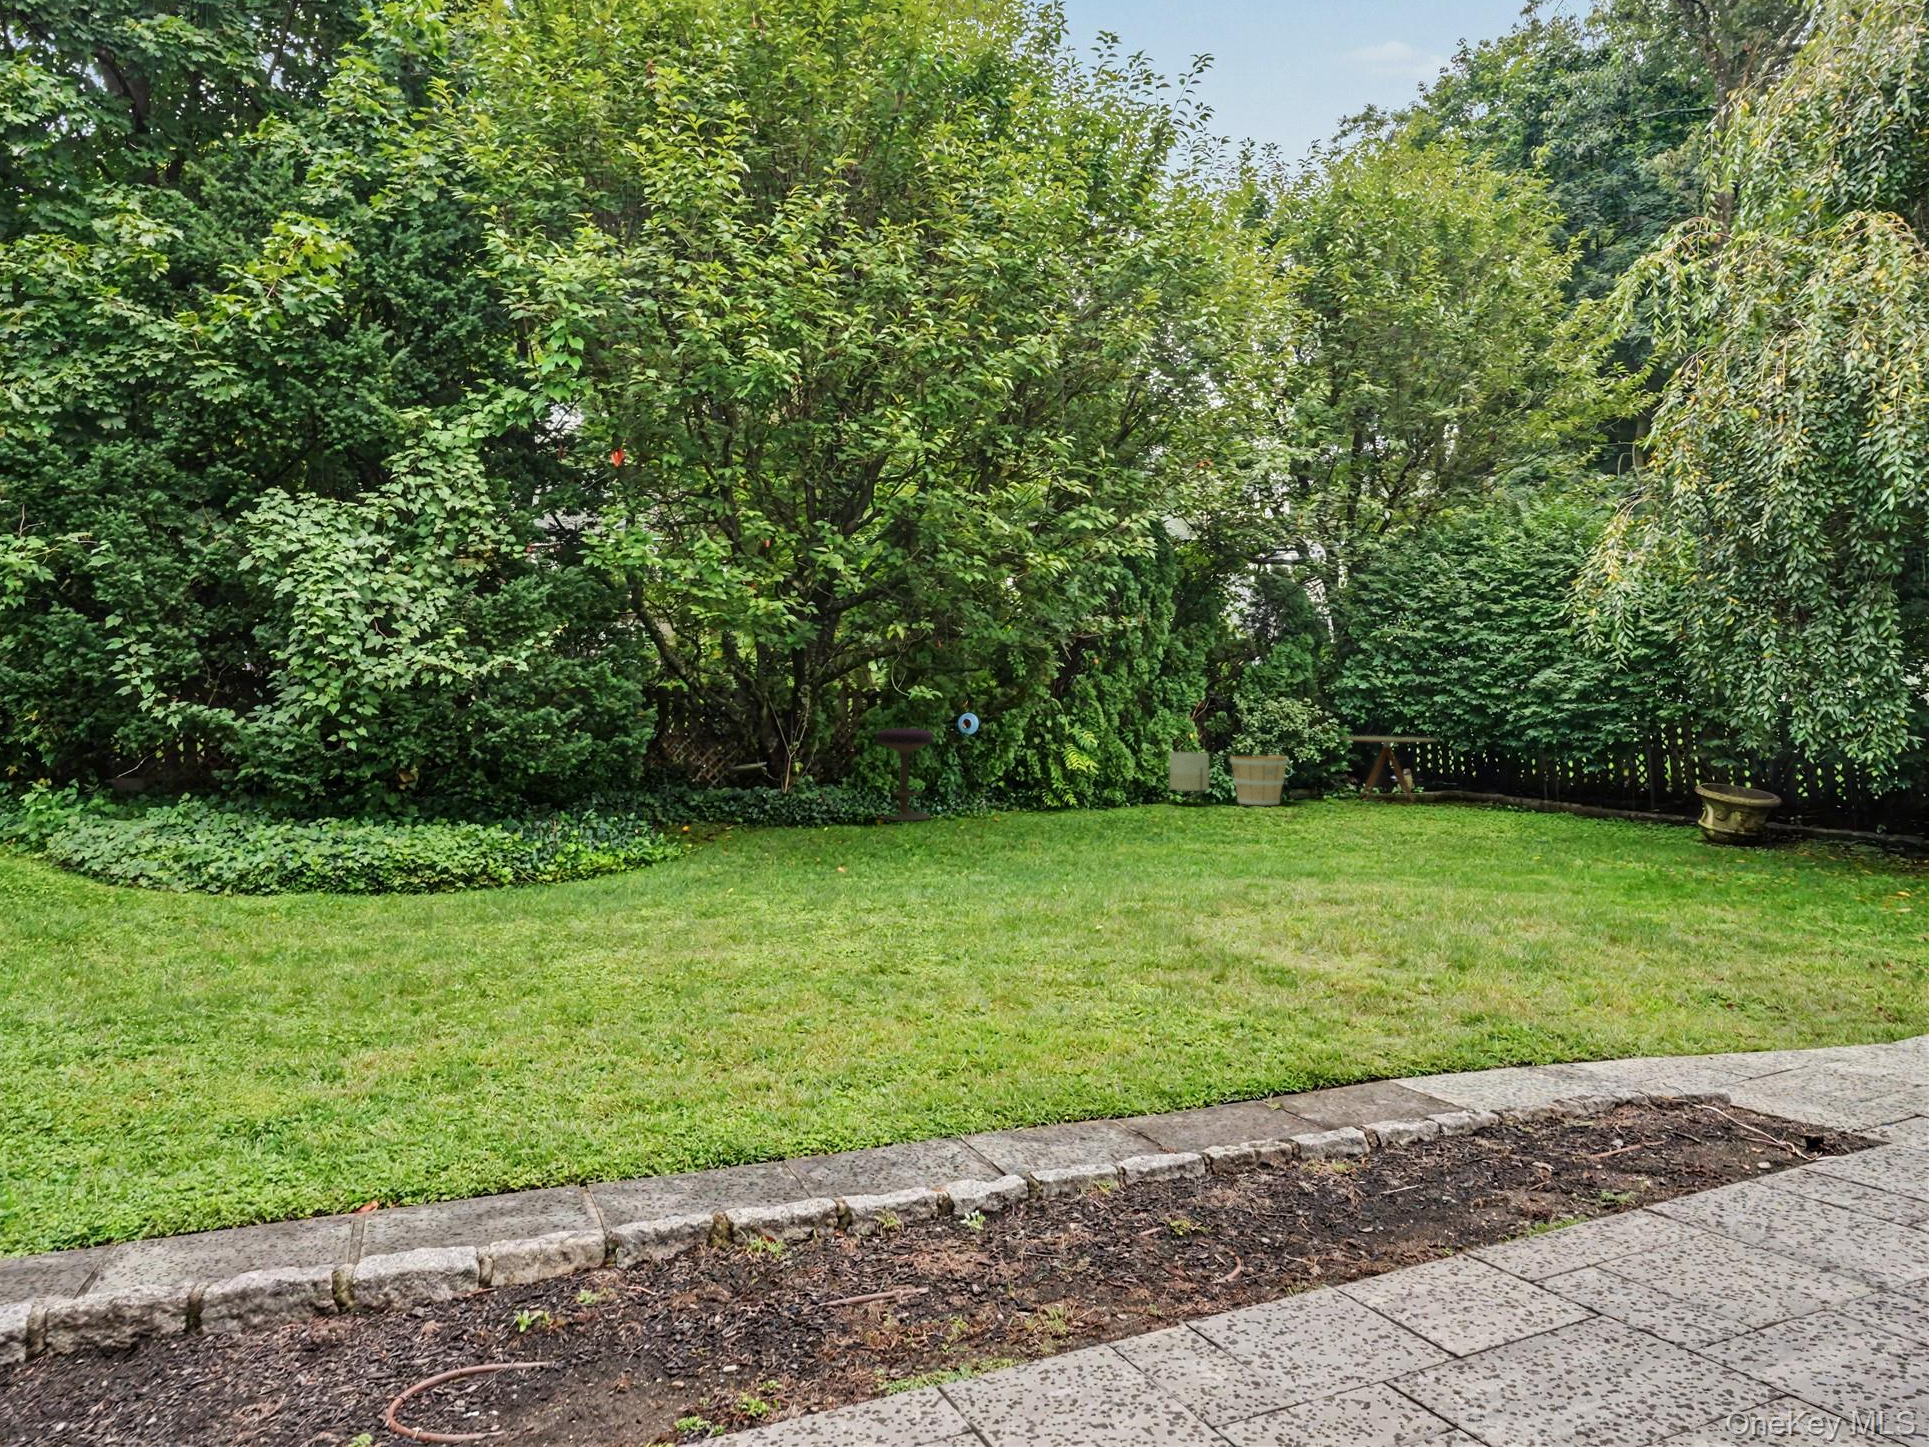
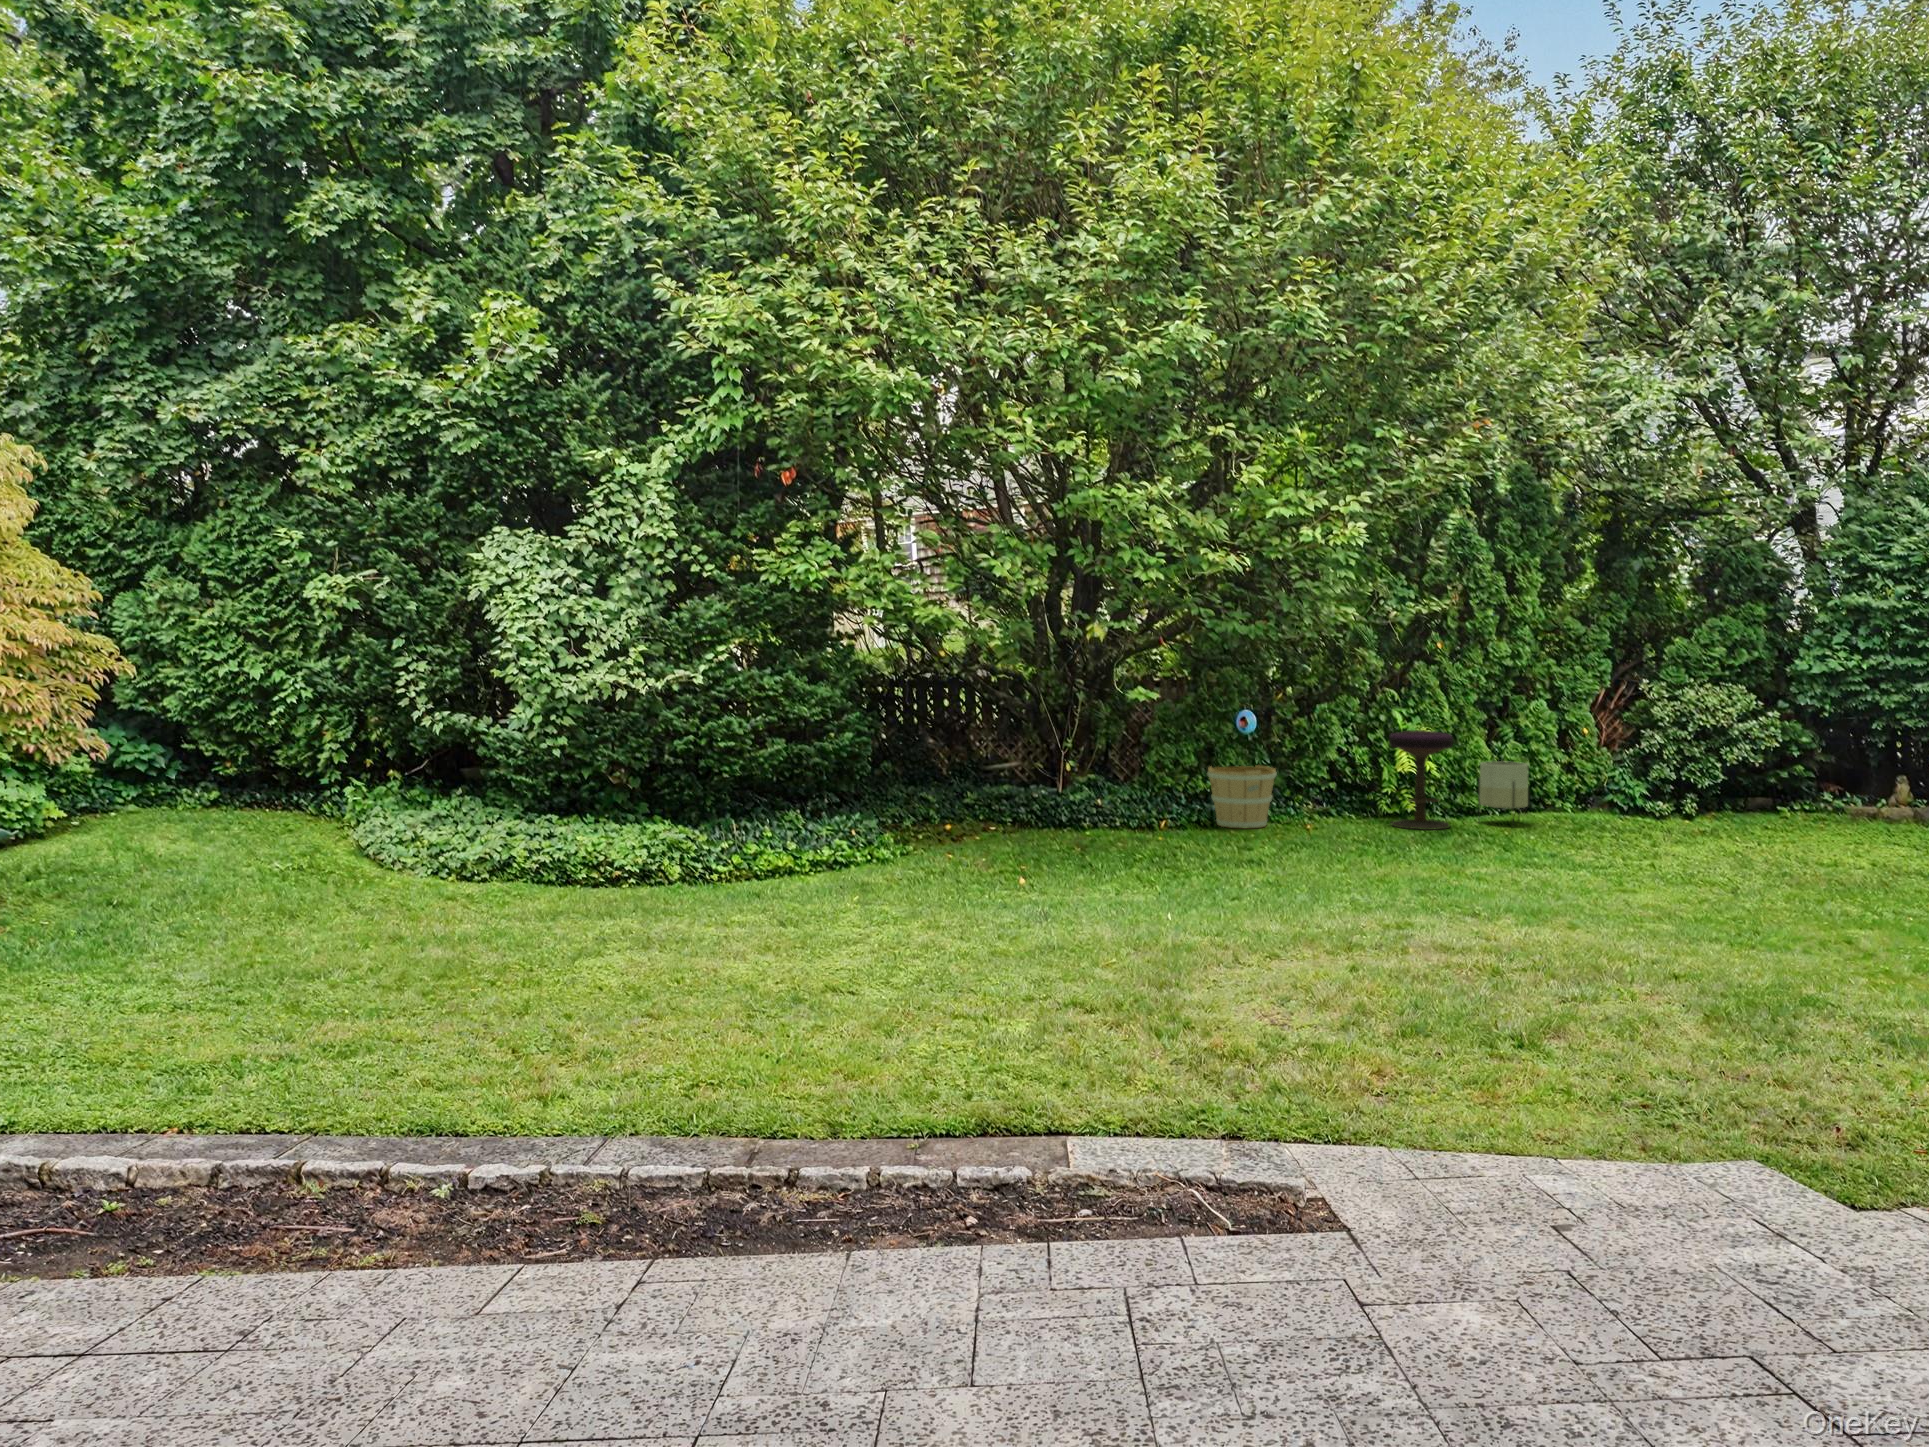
stool: present [876,728,933,821] -> present [1389,730,1453,830]
round table: present [1341,736,1436,802] -> none [1736,745,1874,834]
wooden bucket: present [1230,755,1288,806] -> present [1207,765,1277,829]

